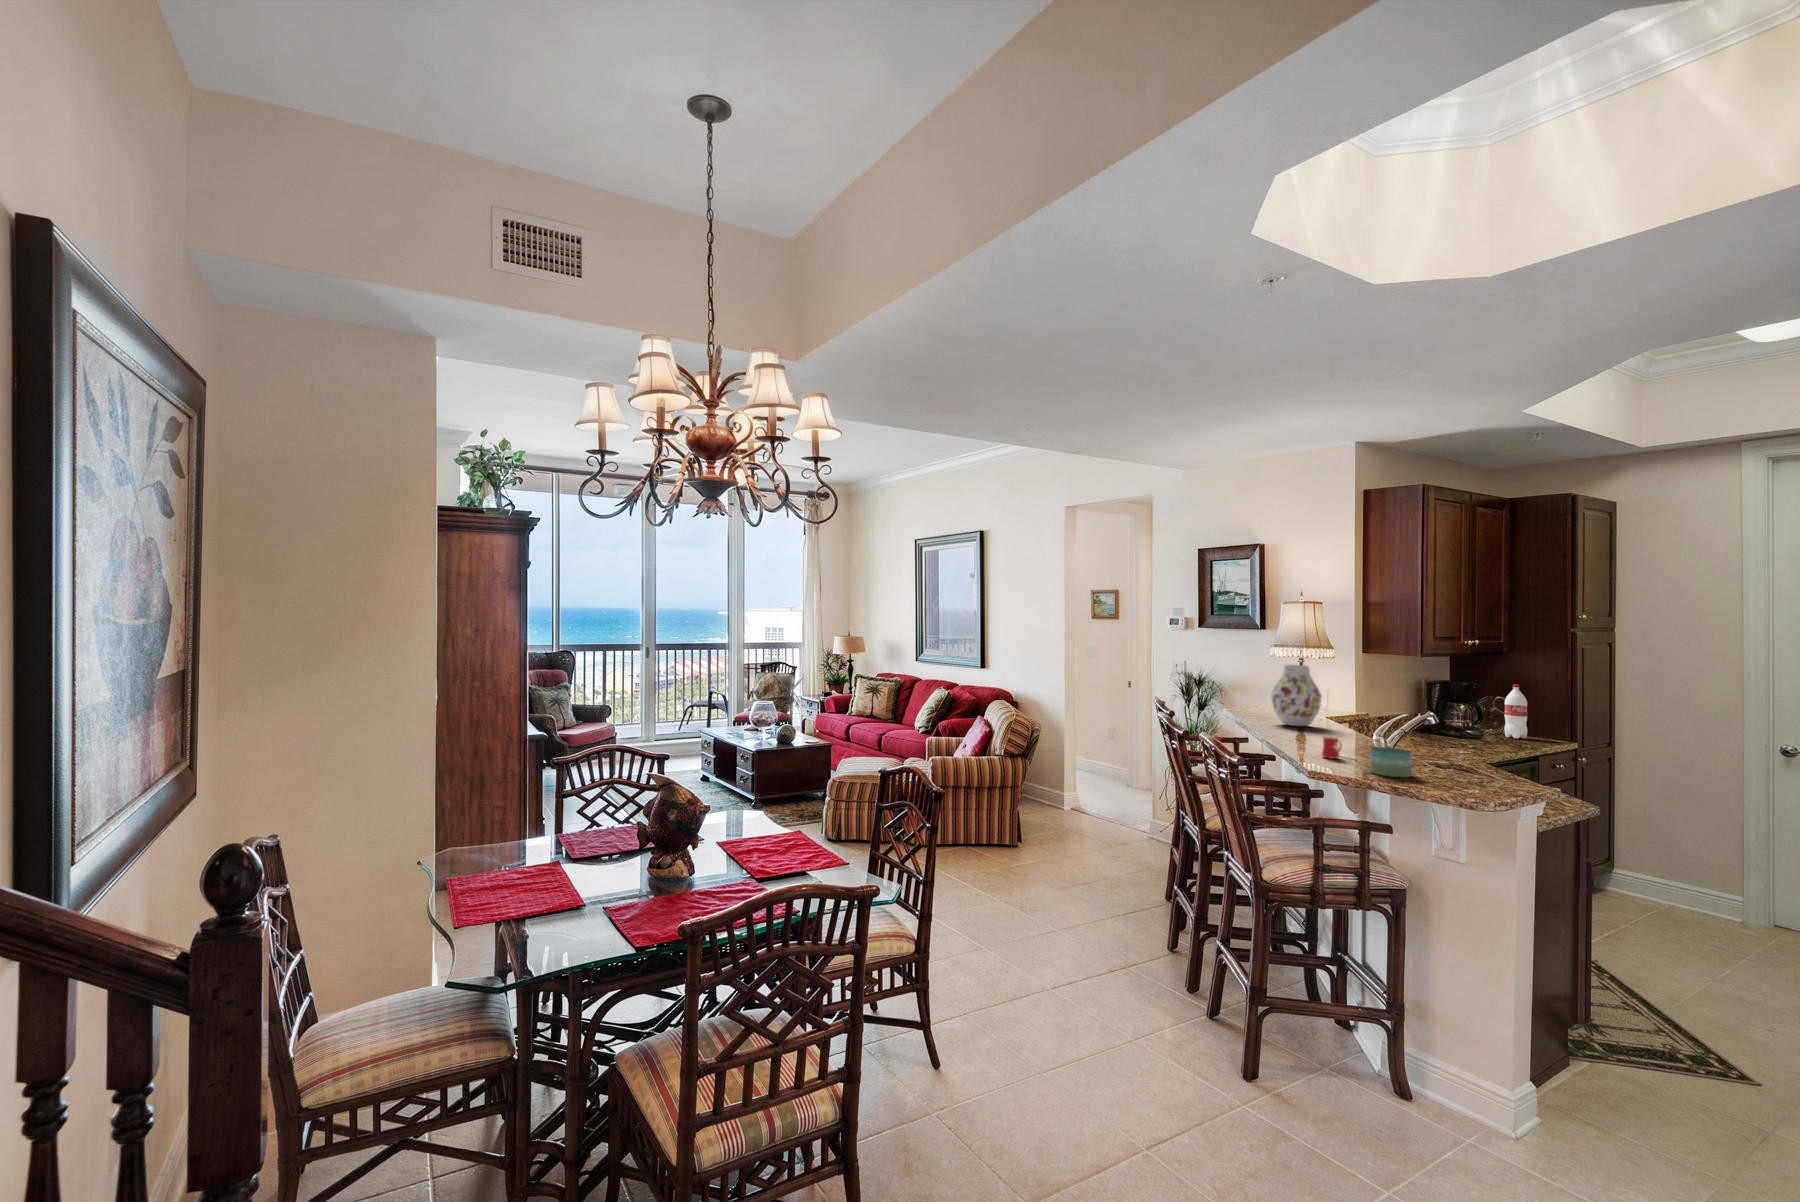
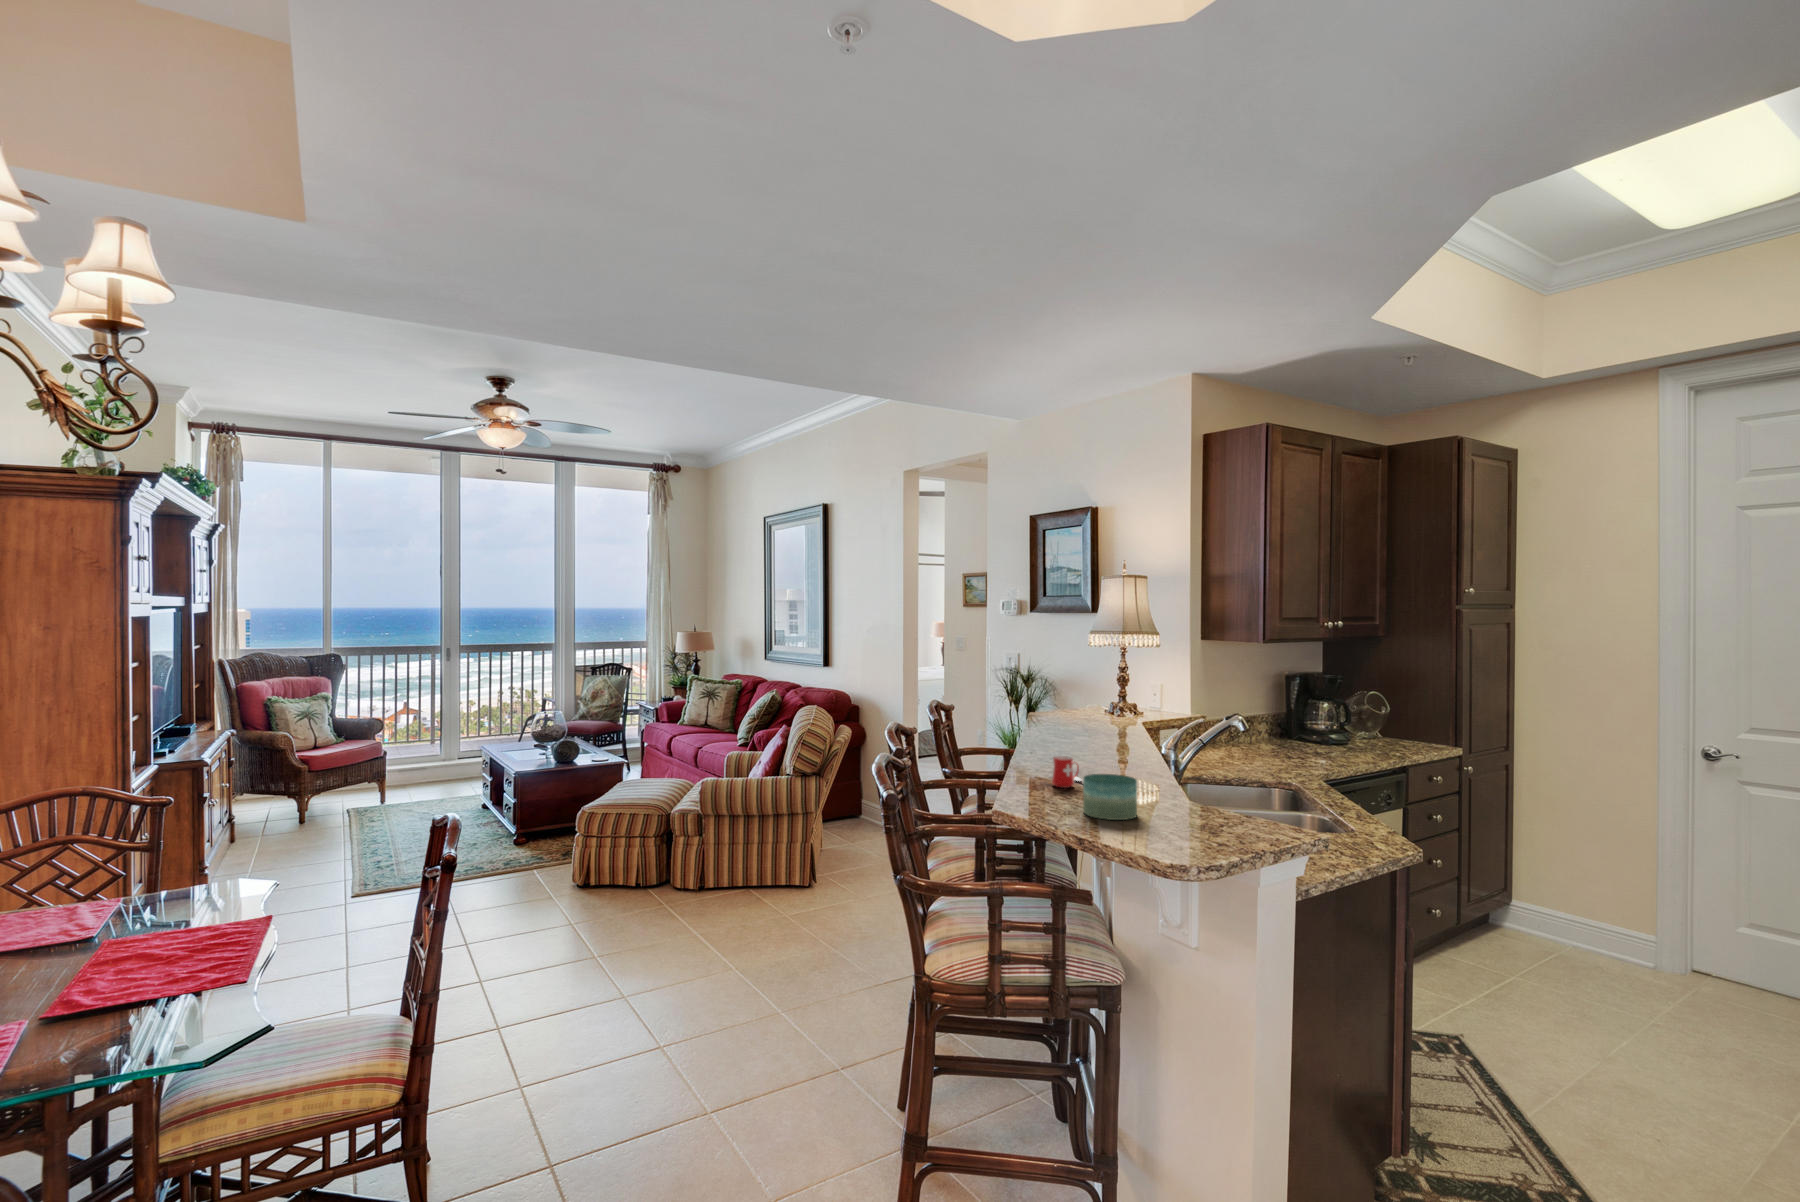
vase: present [1271,665,1321,726] -> none [1067,656,1126,736]
bottle: present [1505,684,1527,739] -> none [1378,676,1404,743]

